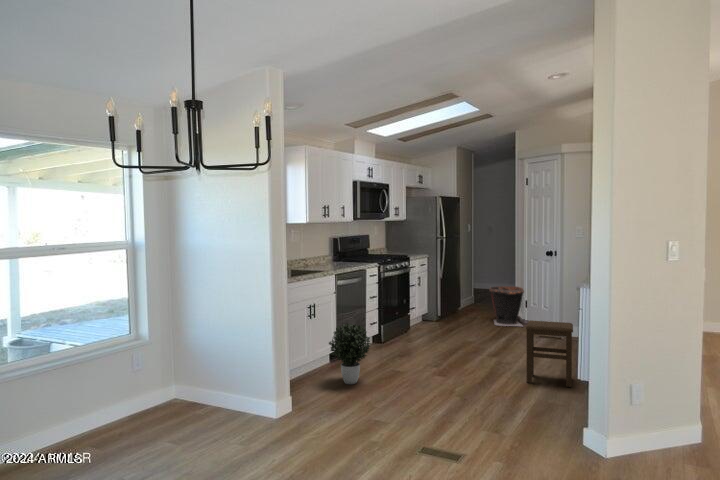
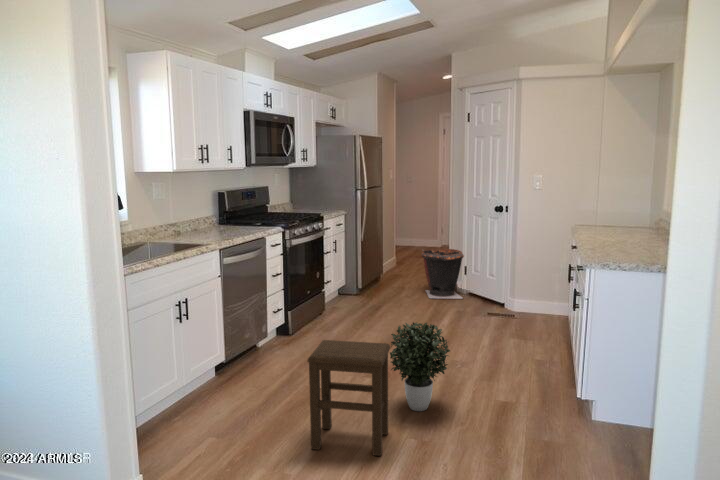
stool: present [526,320,573,387] -> present [307,340,390,456]
potted plant: present [329,324,371,384] -> present [390,322,450,411]

